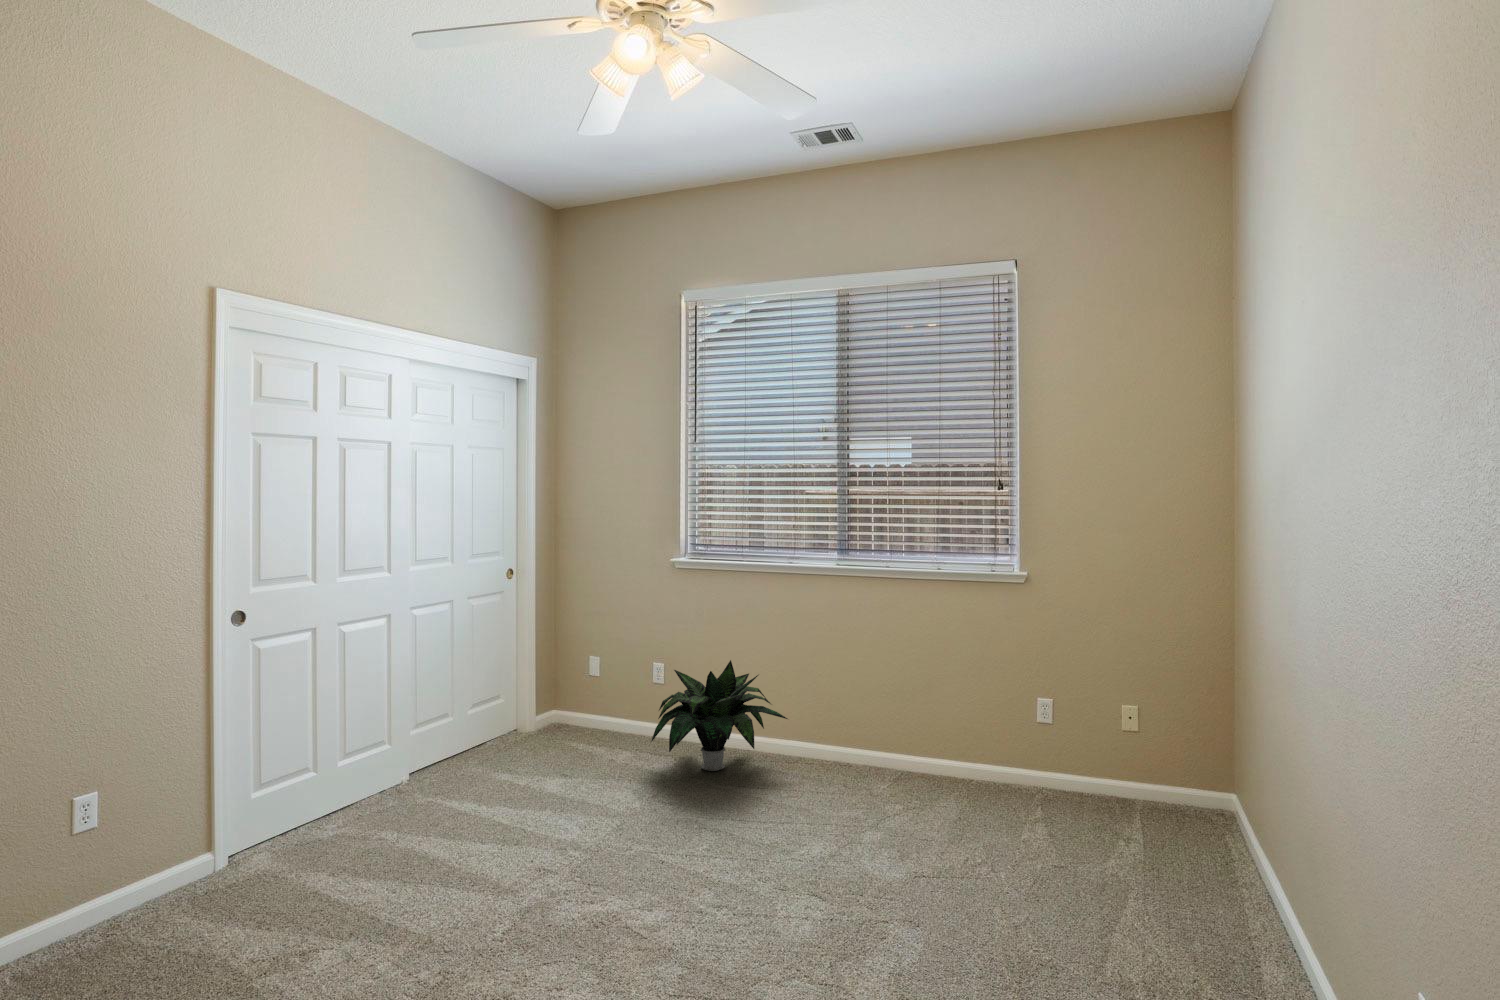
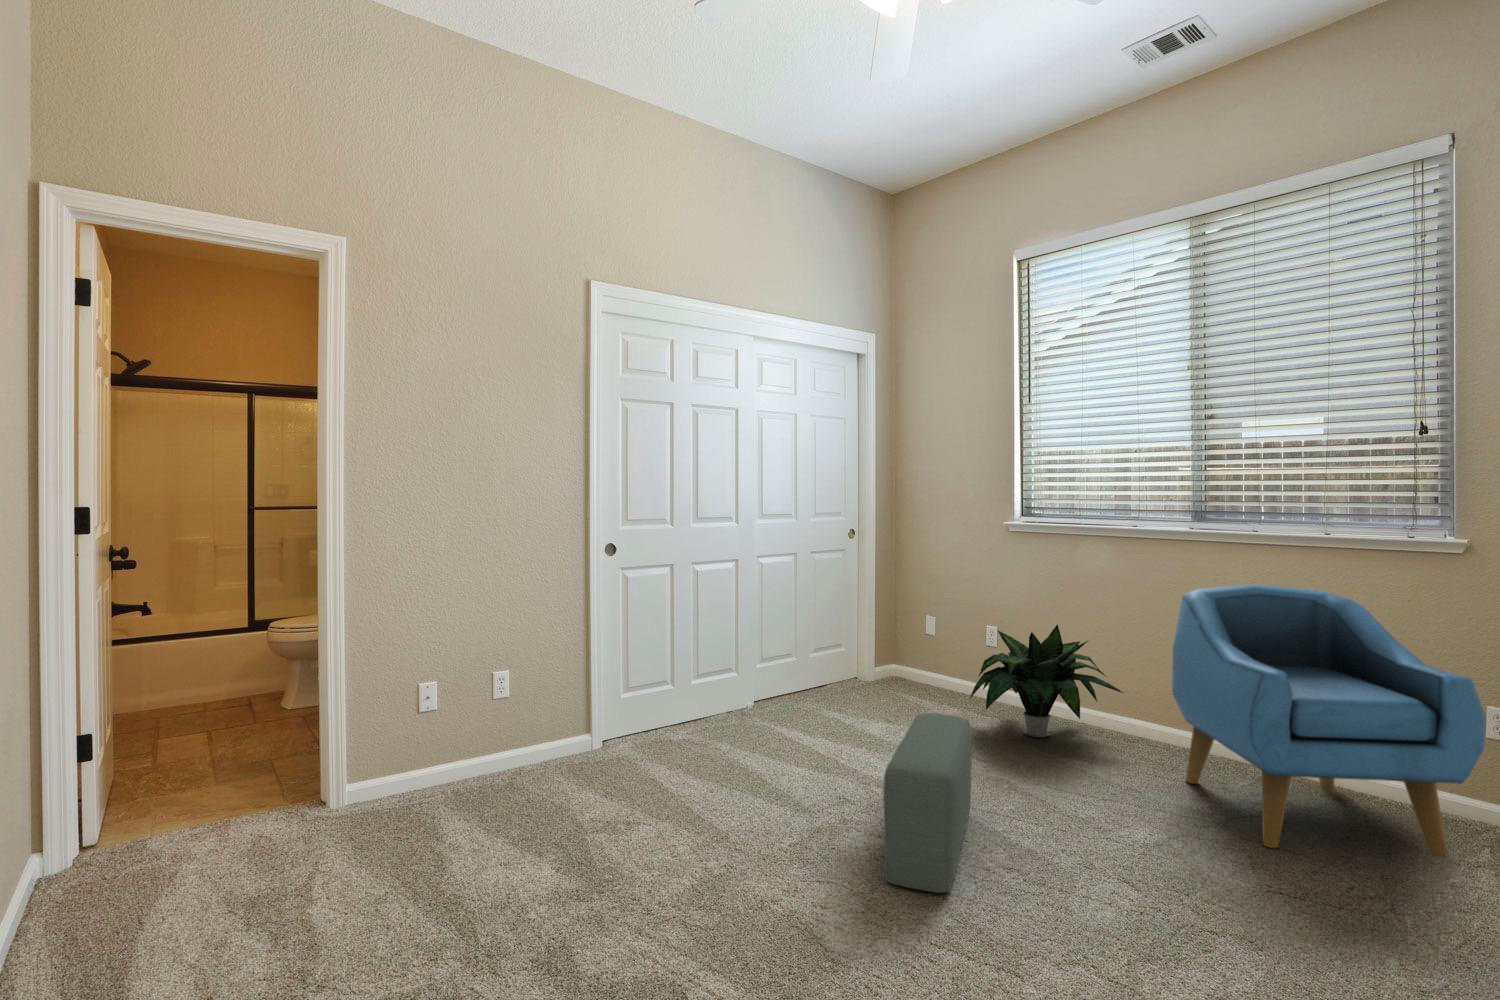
armchair: none [832,616,1040,840] -> present [1172,584,1486,857]
pouf: none [610,768,677,947] -> present [883,713,972,893]

